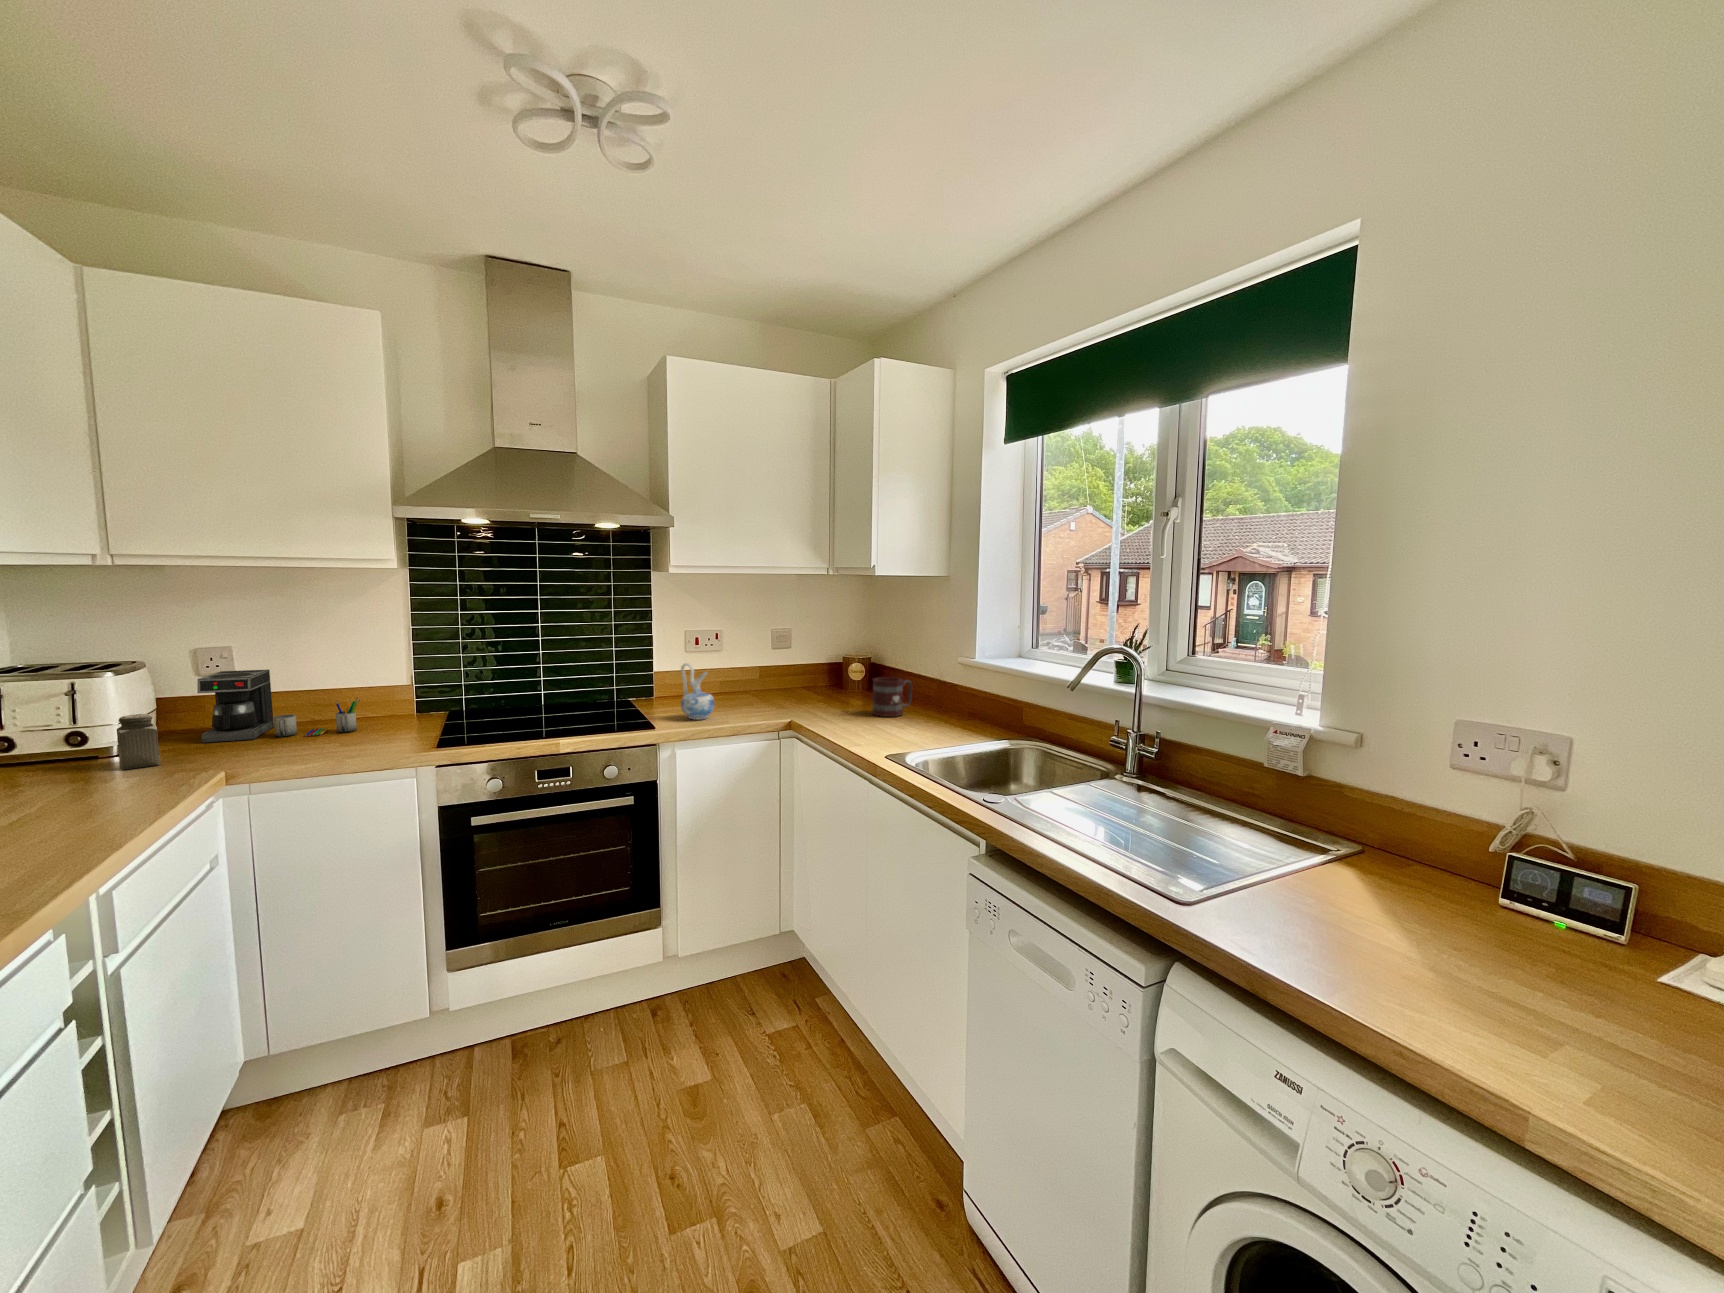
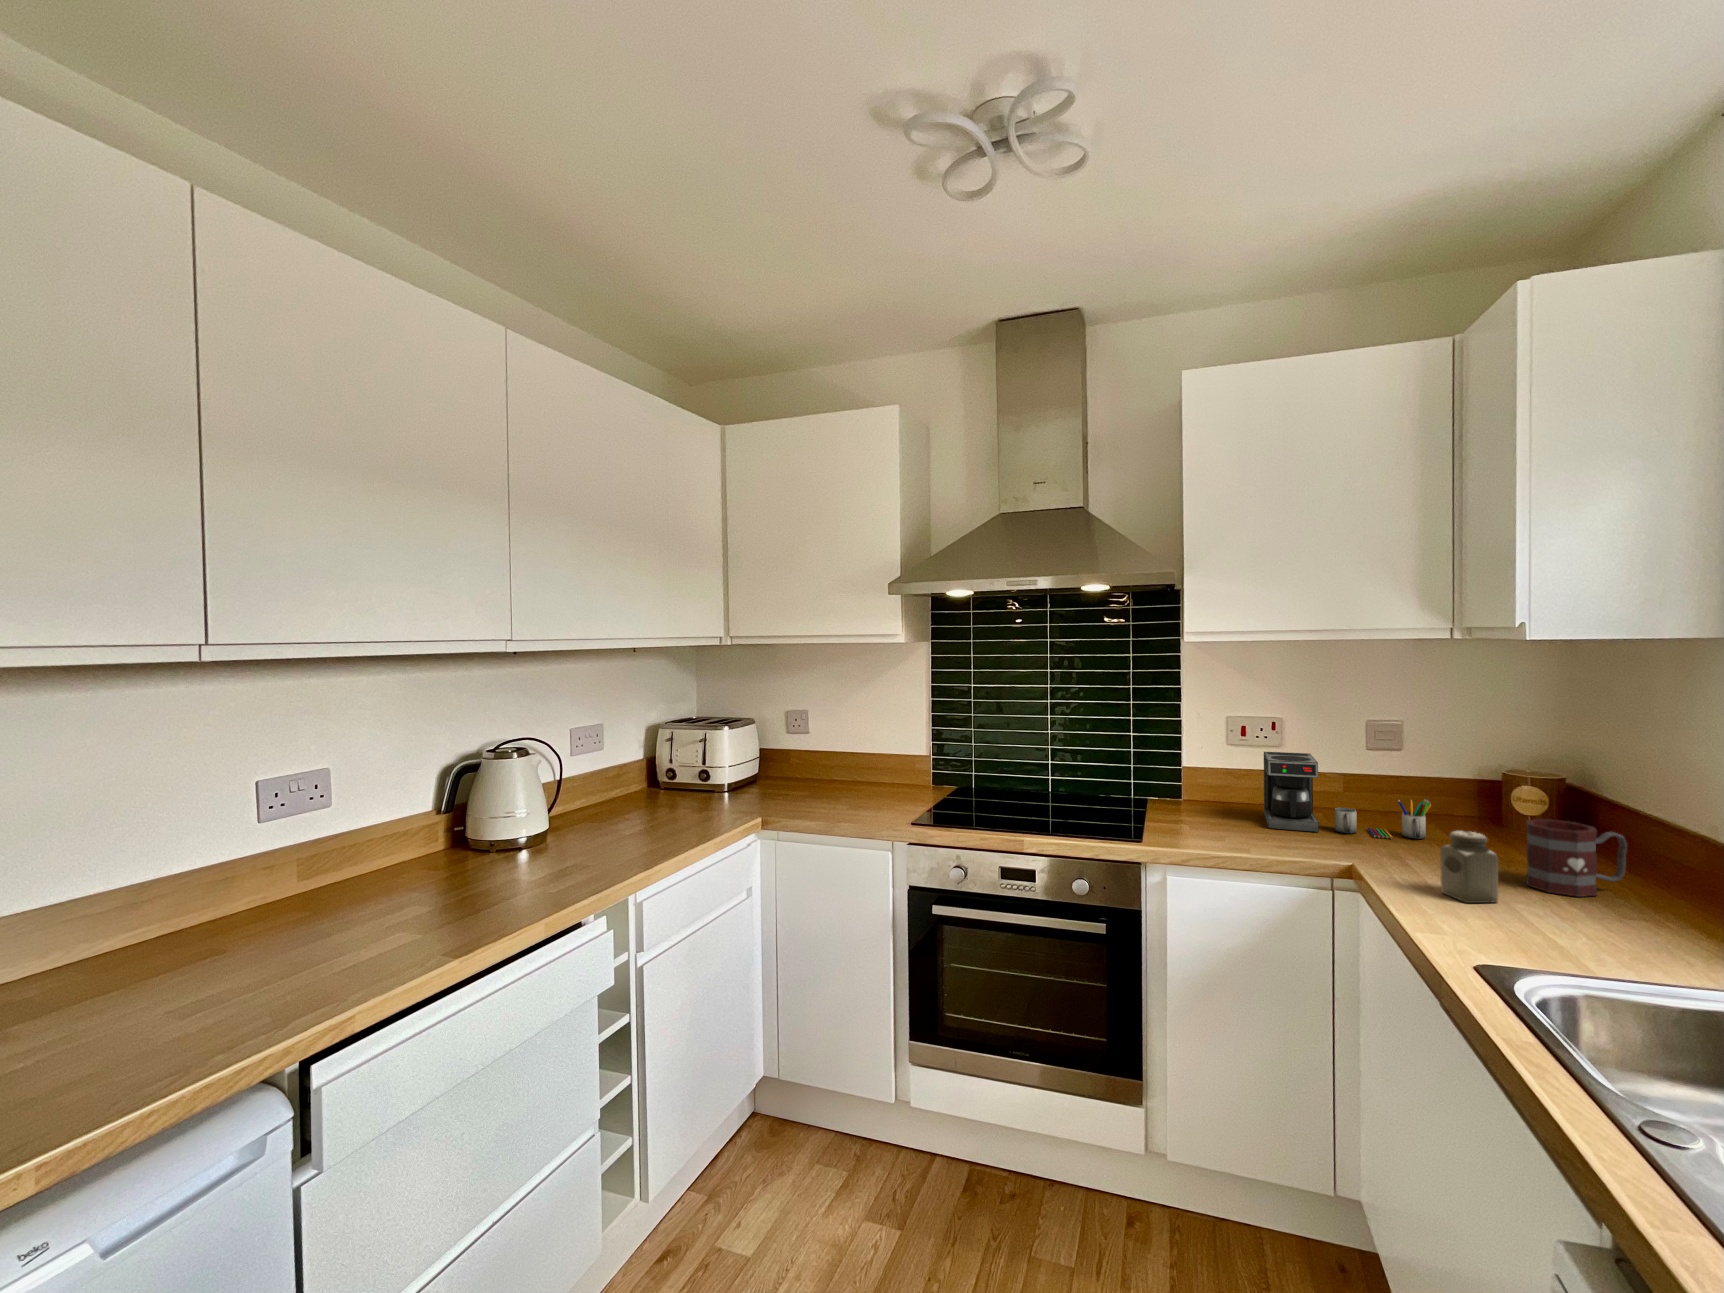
ceramic pitcher: present [681,663,714,719] -> none [1187,762,1235,840]
coffee maker: present [197,670,360,743] -> present [1264,752,1432,839]
salt shaker: present [117,714,160,770] -> present [1440,831,1499,903]

